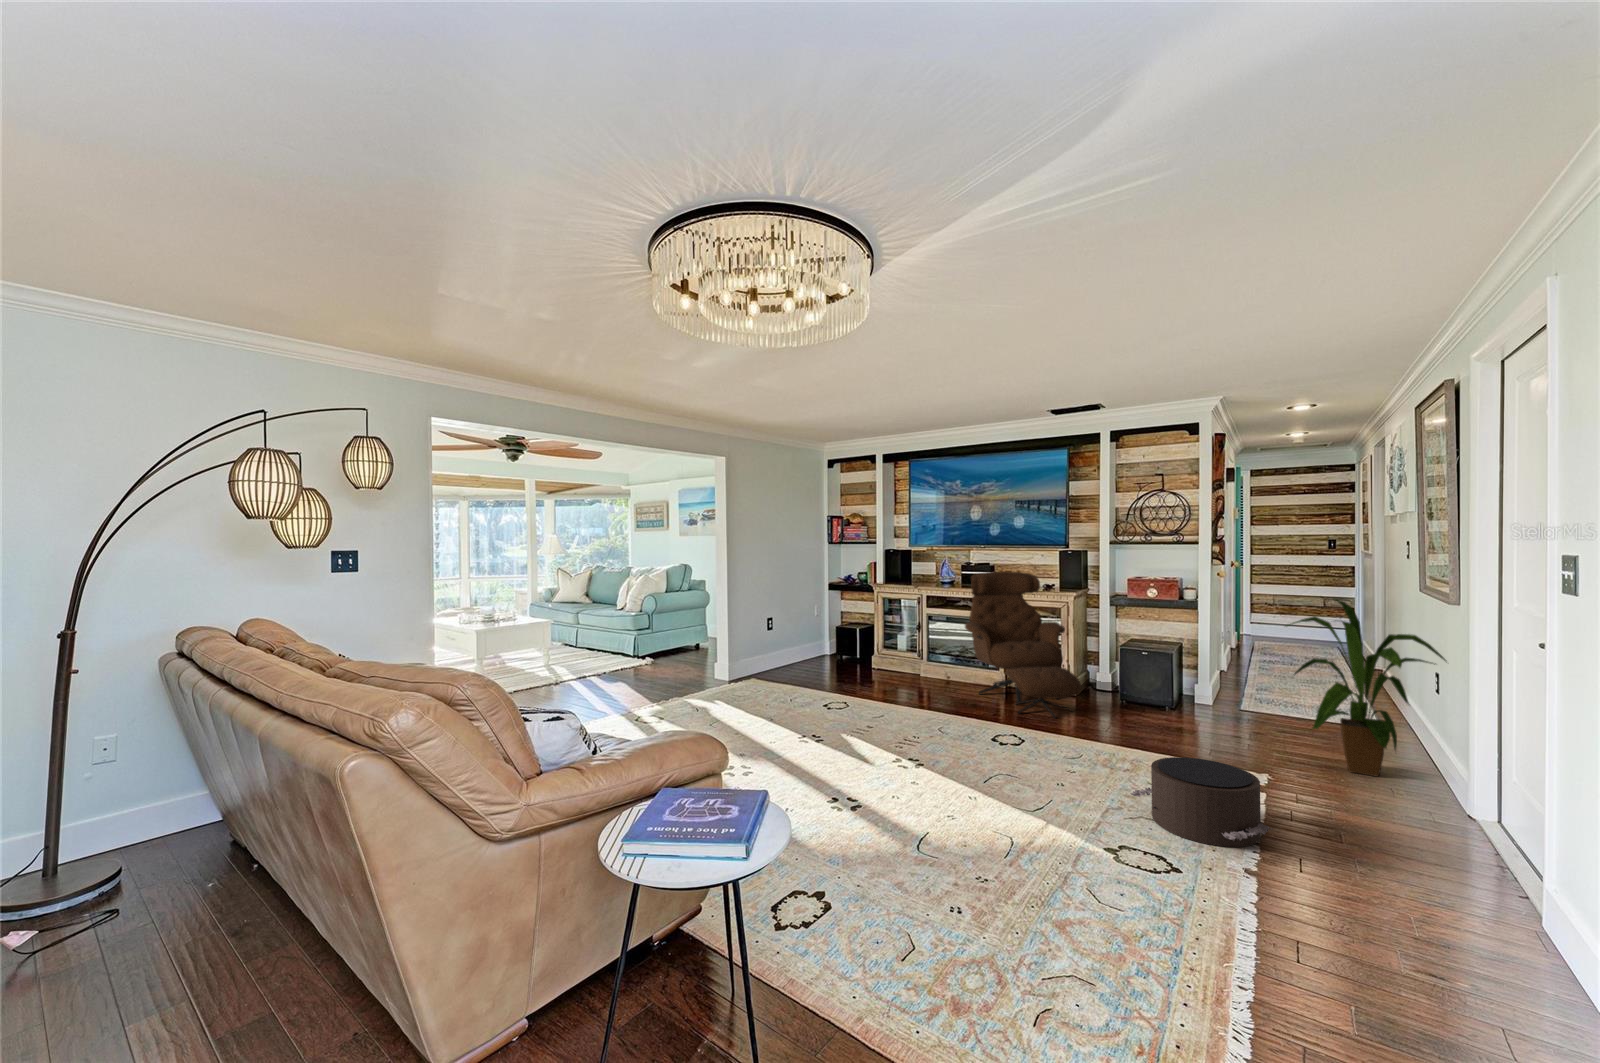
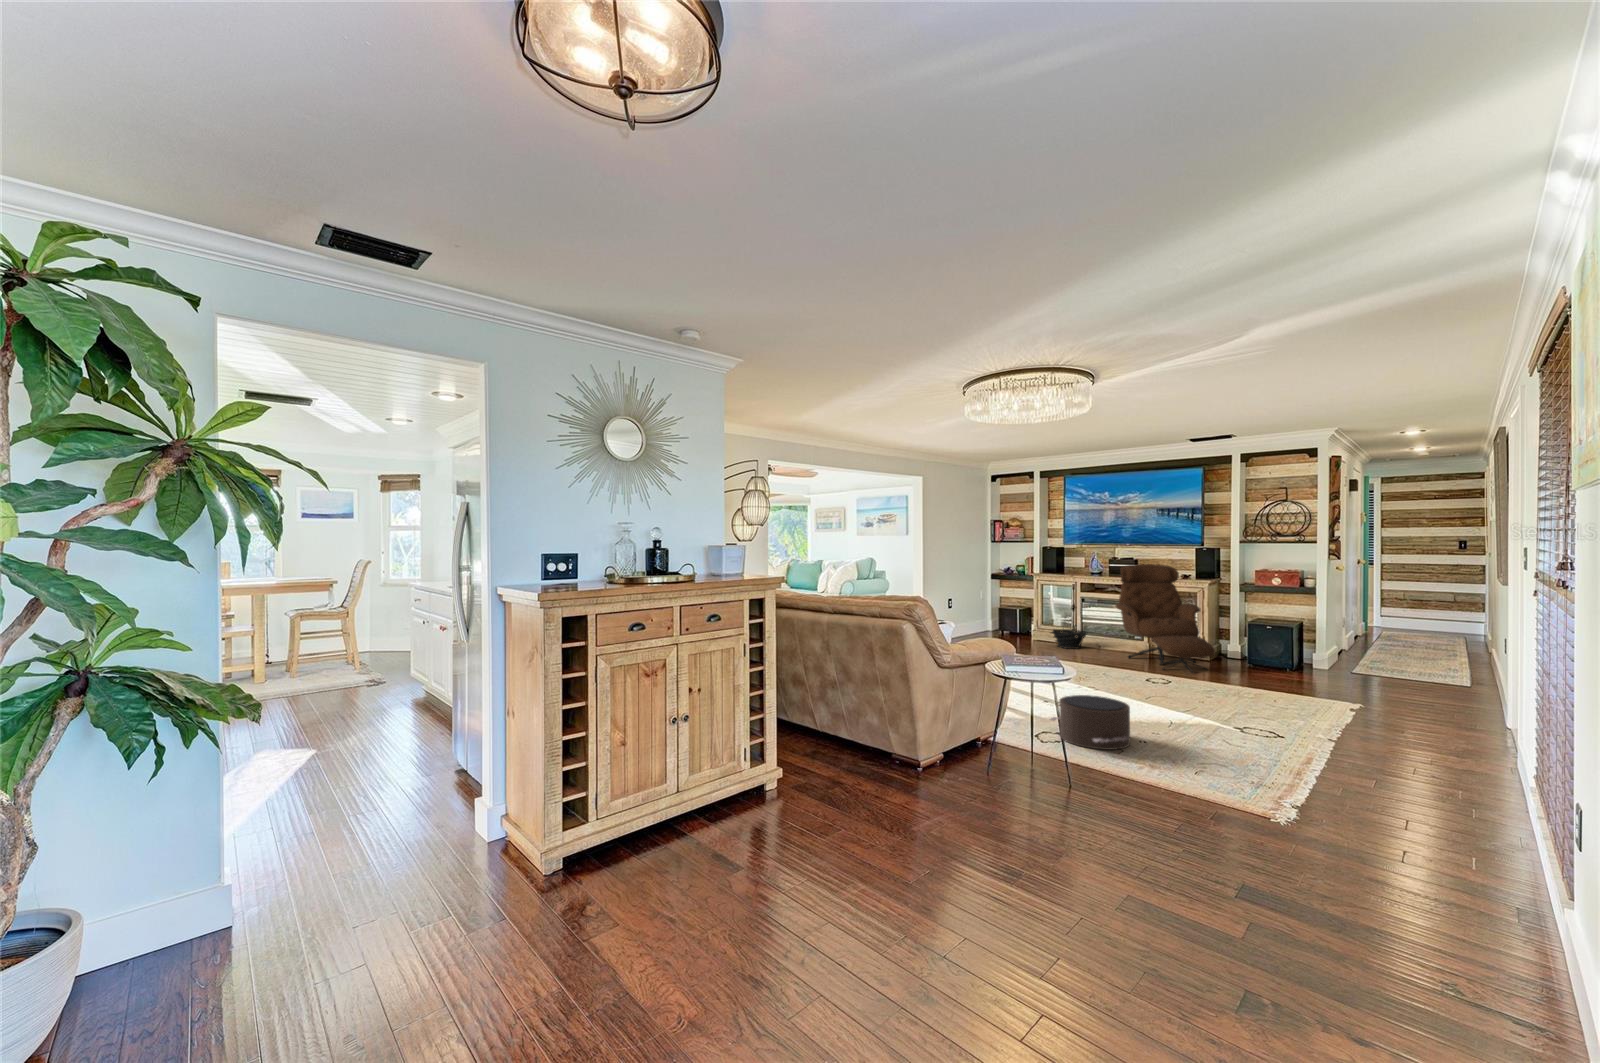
house plant: present [1287,599,1447,776] -> none [1378,583,1502,711]
basket: none [887,637,933,681] -> present [1051,629,1087,649]
pouf: present [1130,757,1273,847] -> present [1050,695,1130,750]

